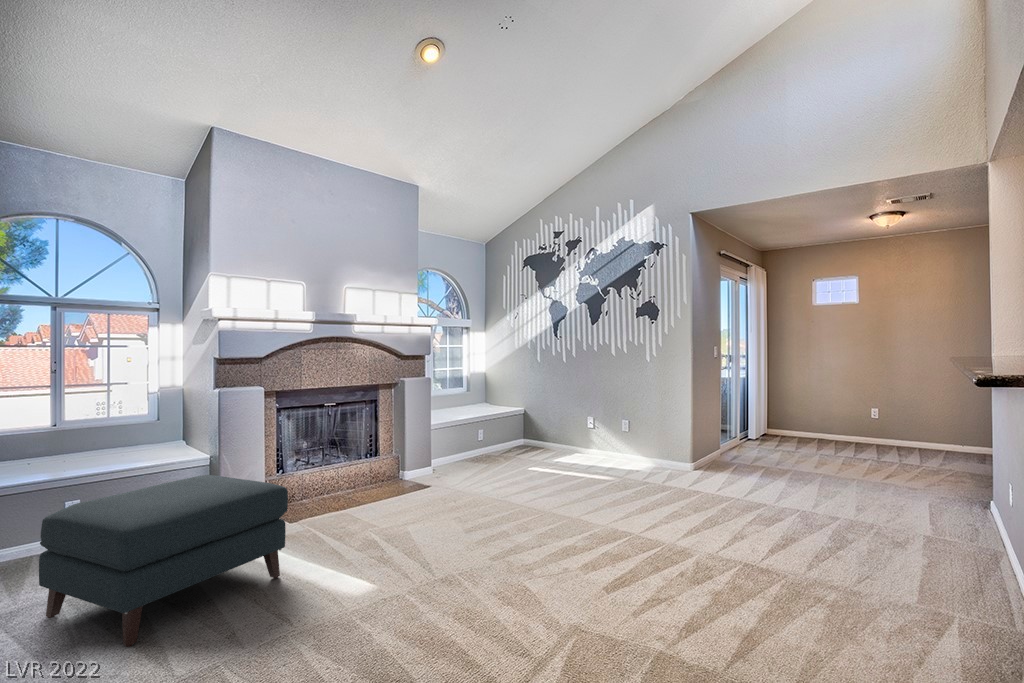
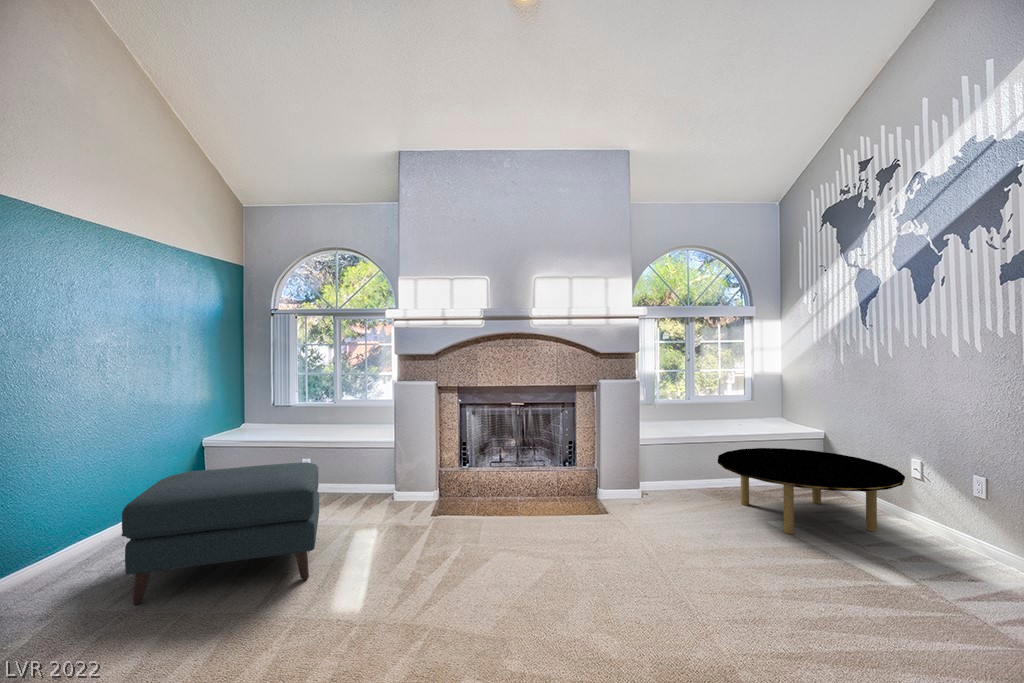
coffee table: none [484,423,591,474] -> present [718,448,905,534]

